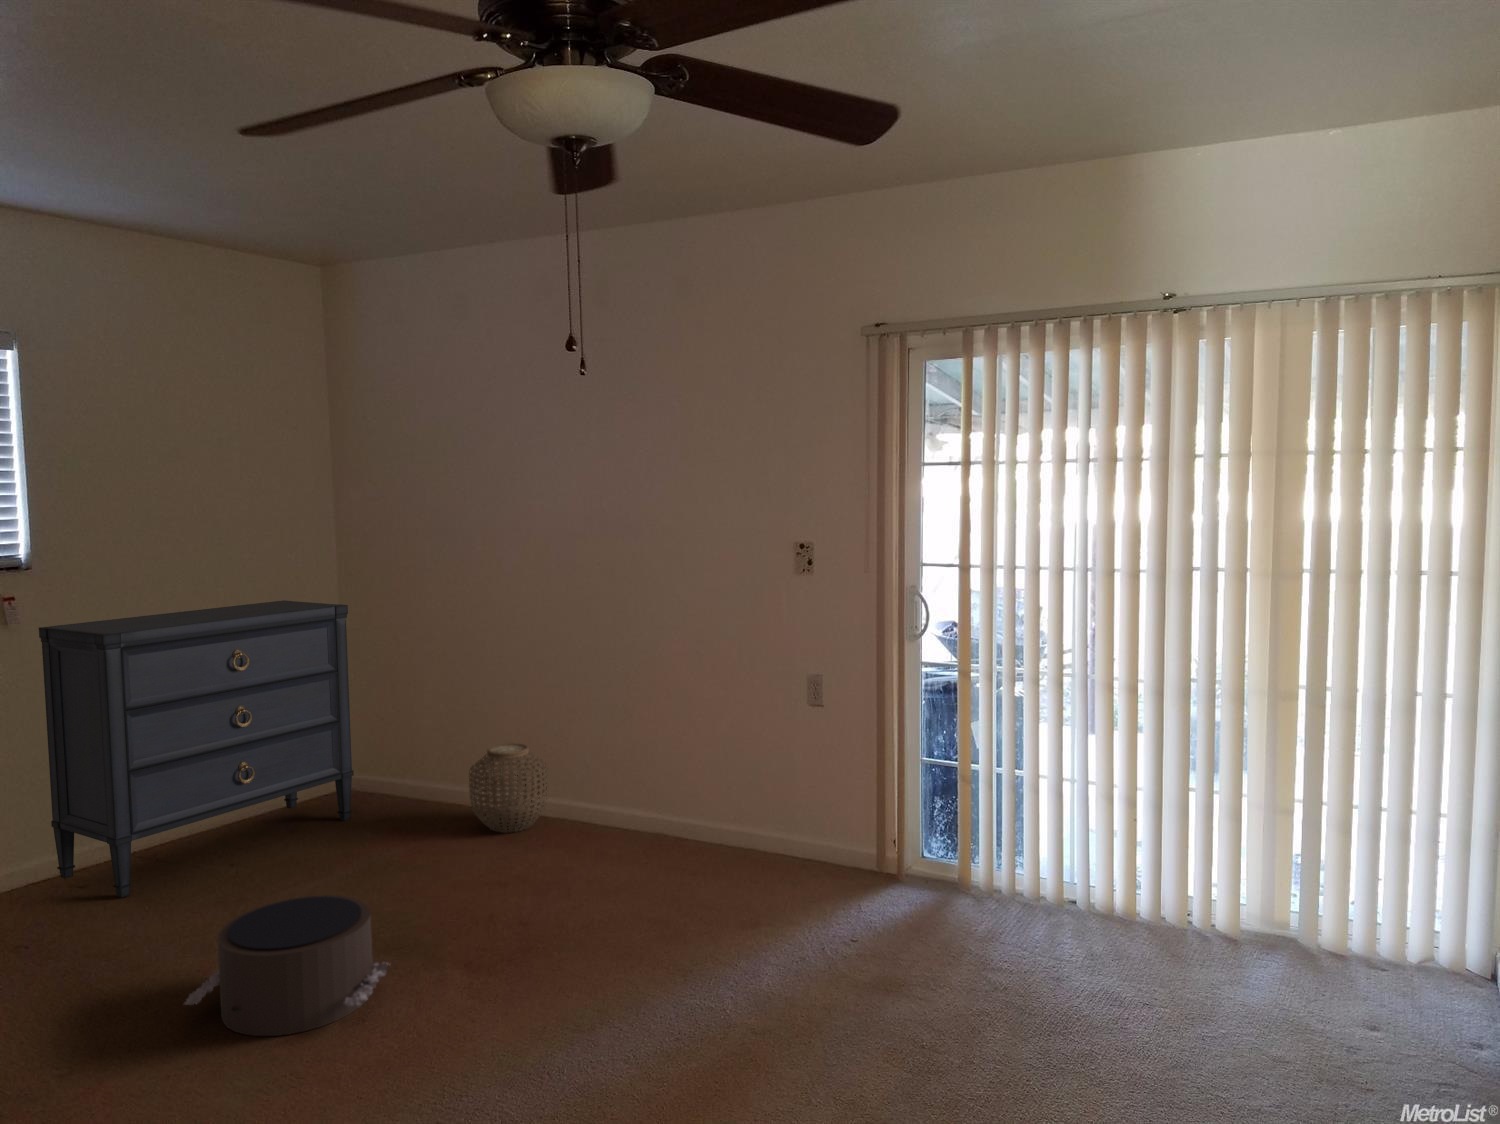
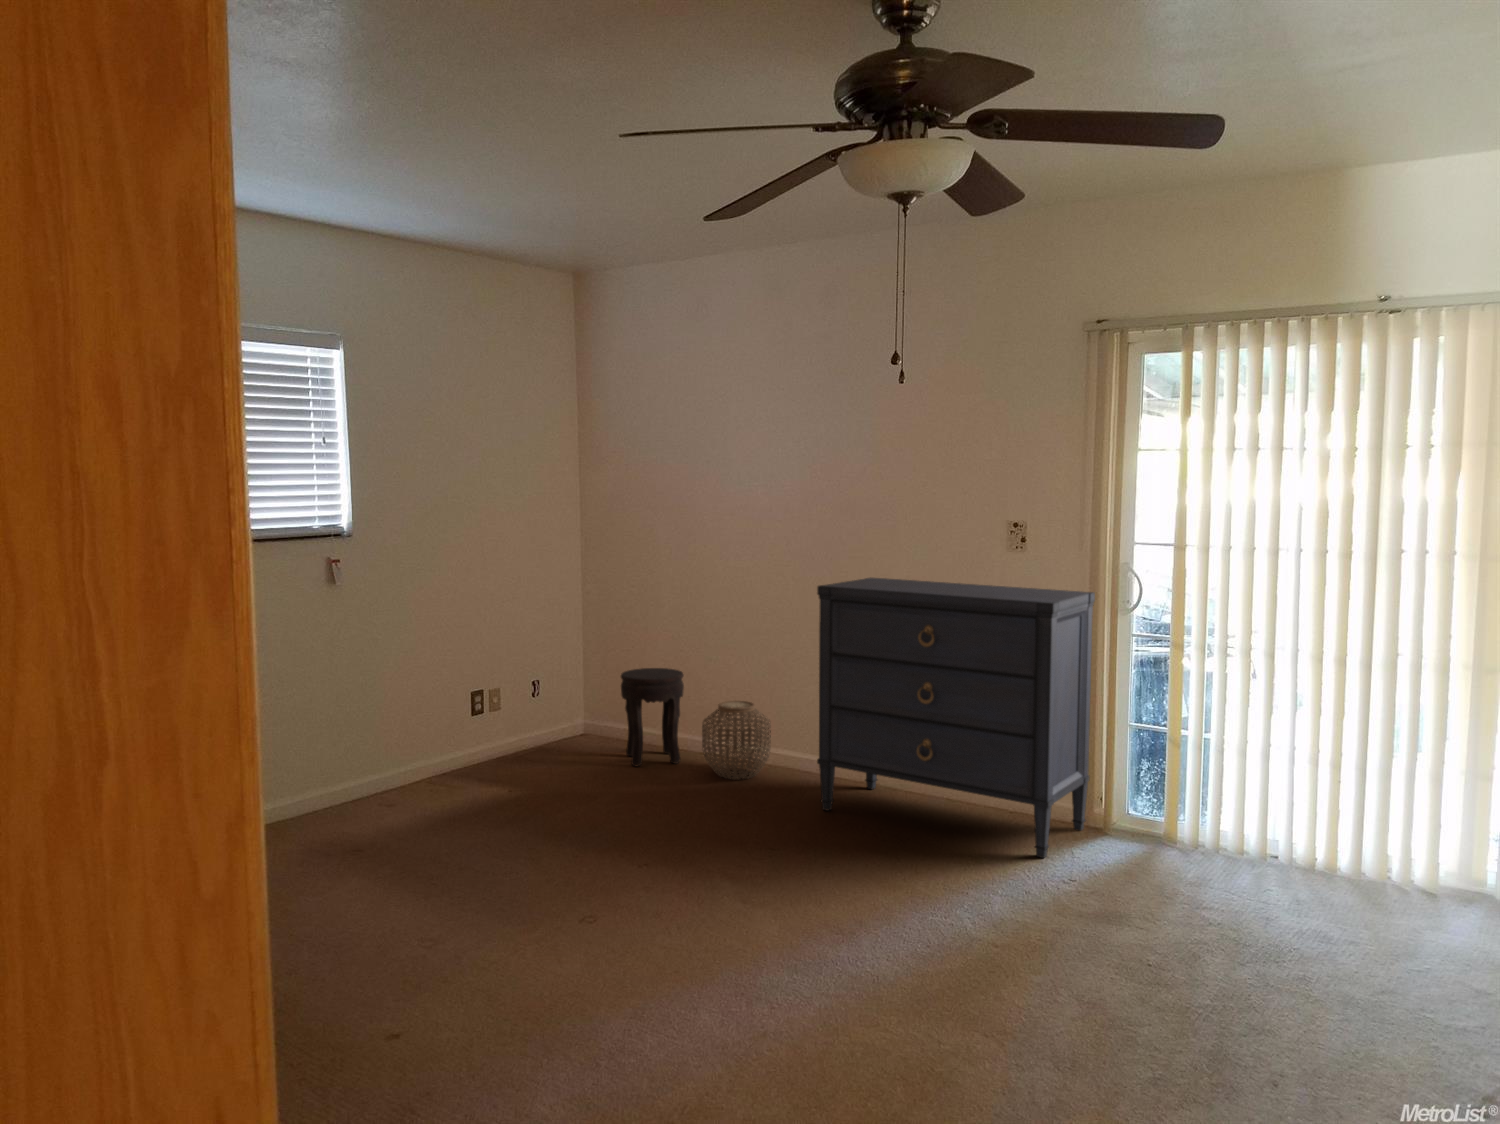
dresser: present [39,600,354,898] -> present [817,578,1095,858]
side table: none [381,708,454,821] -> present [621,668,684,766]
pouf: present [185,895,390,1036] -> none [521,811,676,915]

